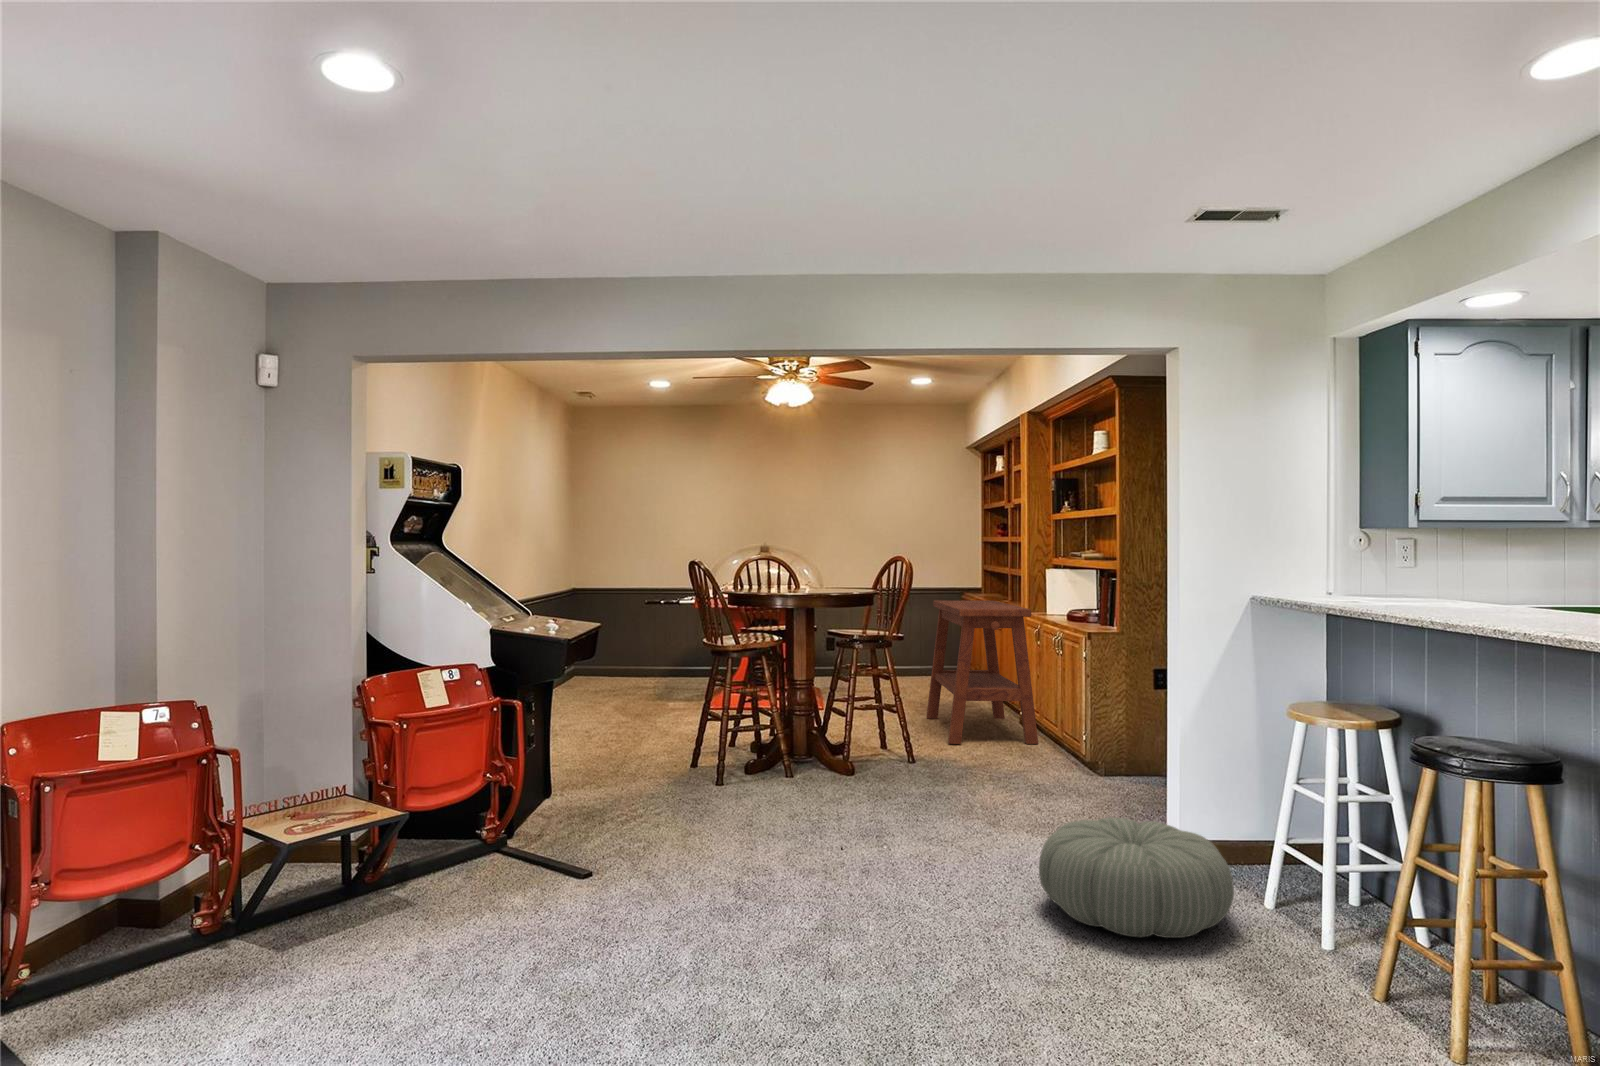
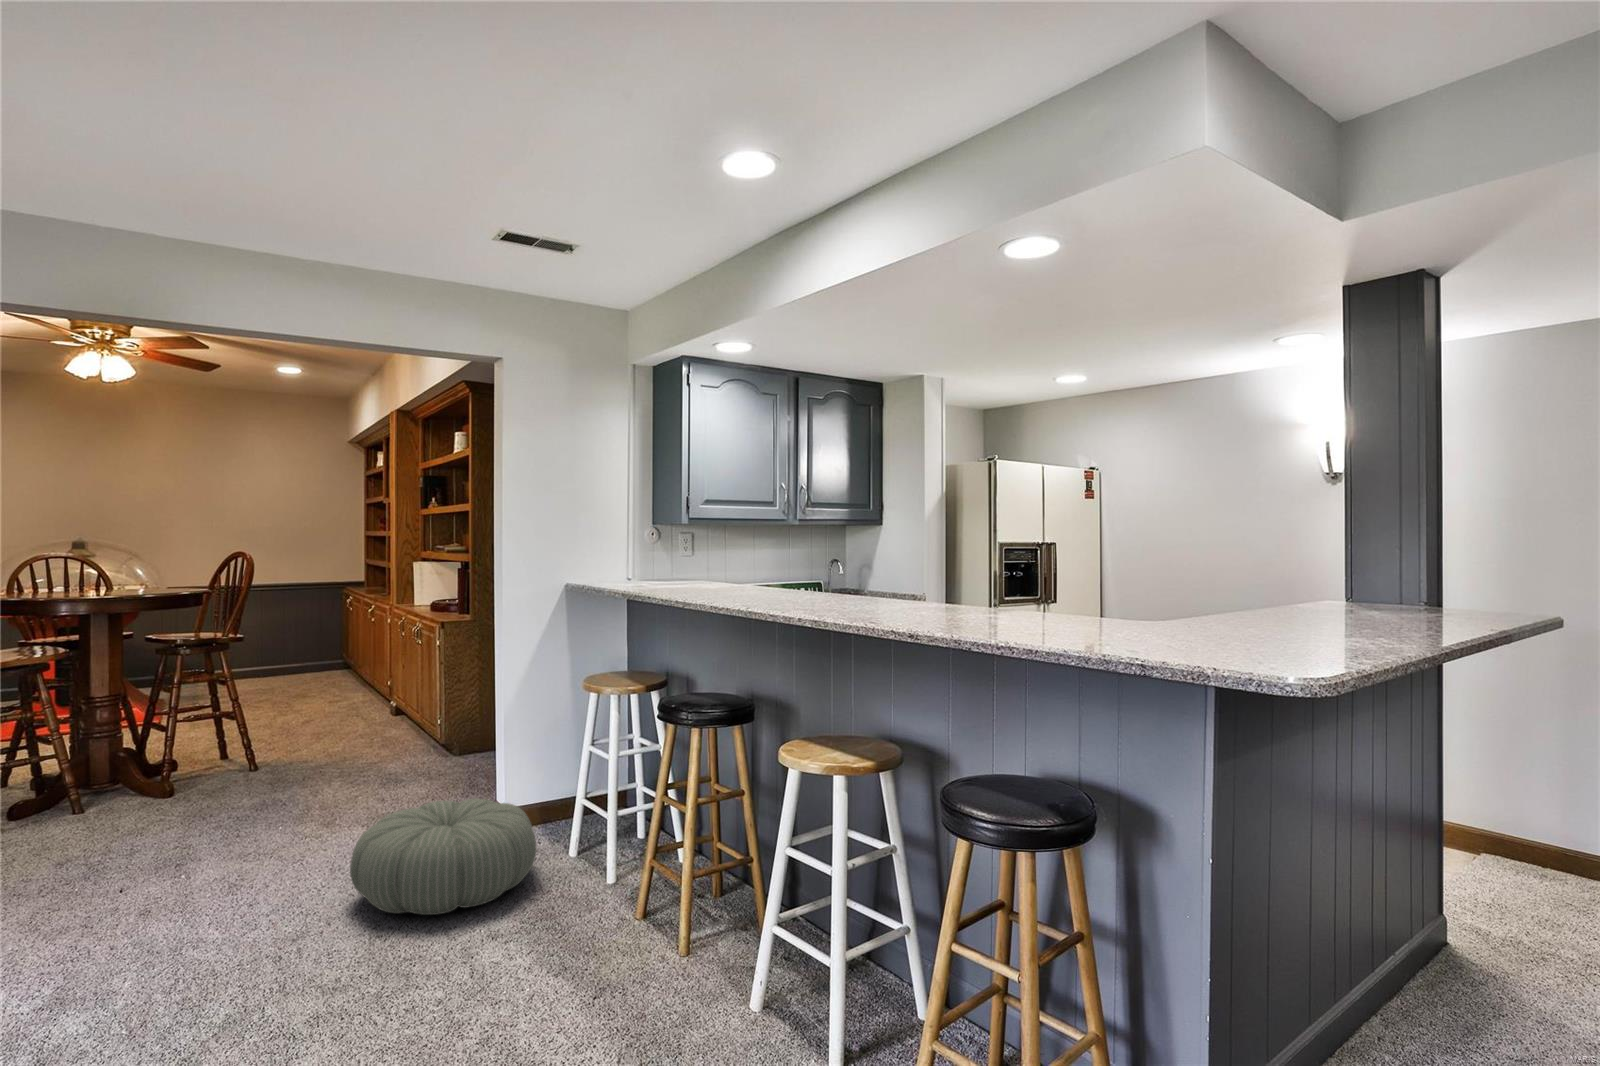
side table: present [926,600,1038,744] -> none [286,594,403,745]

